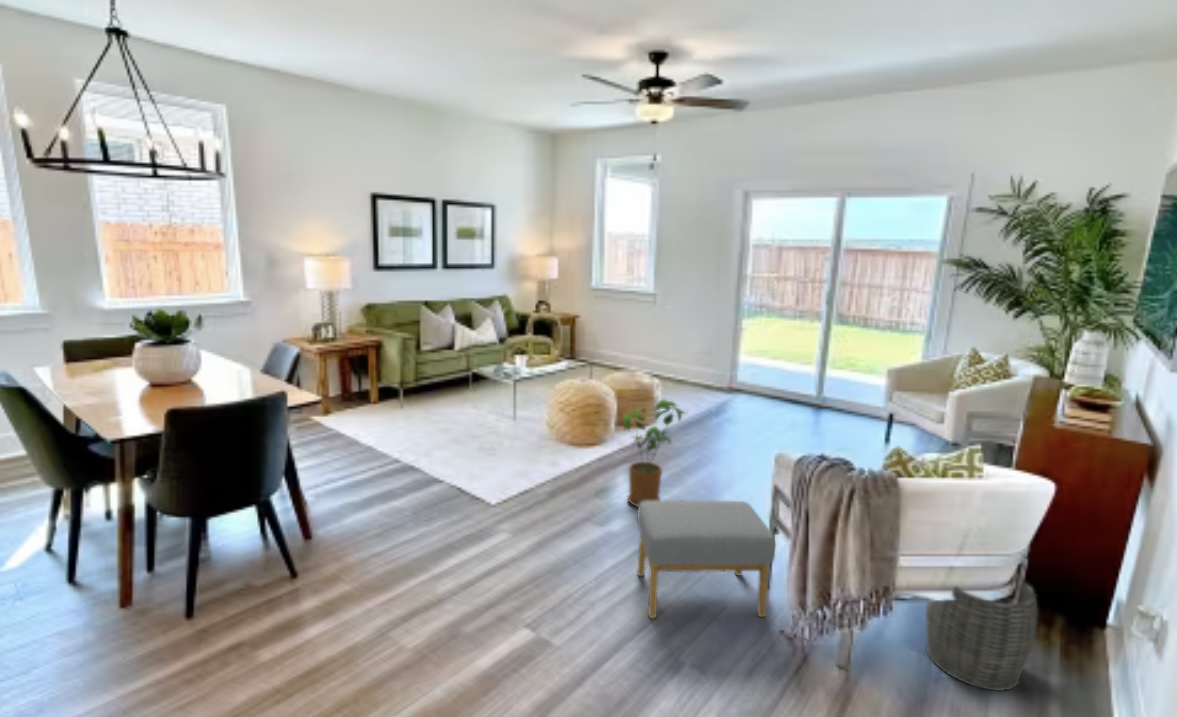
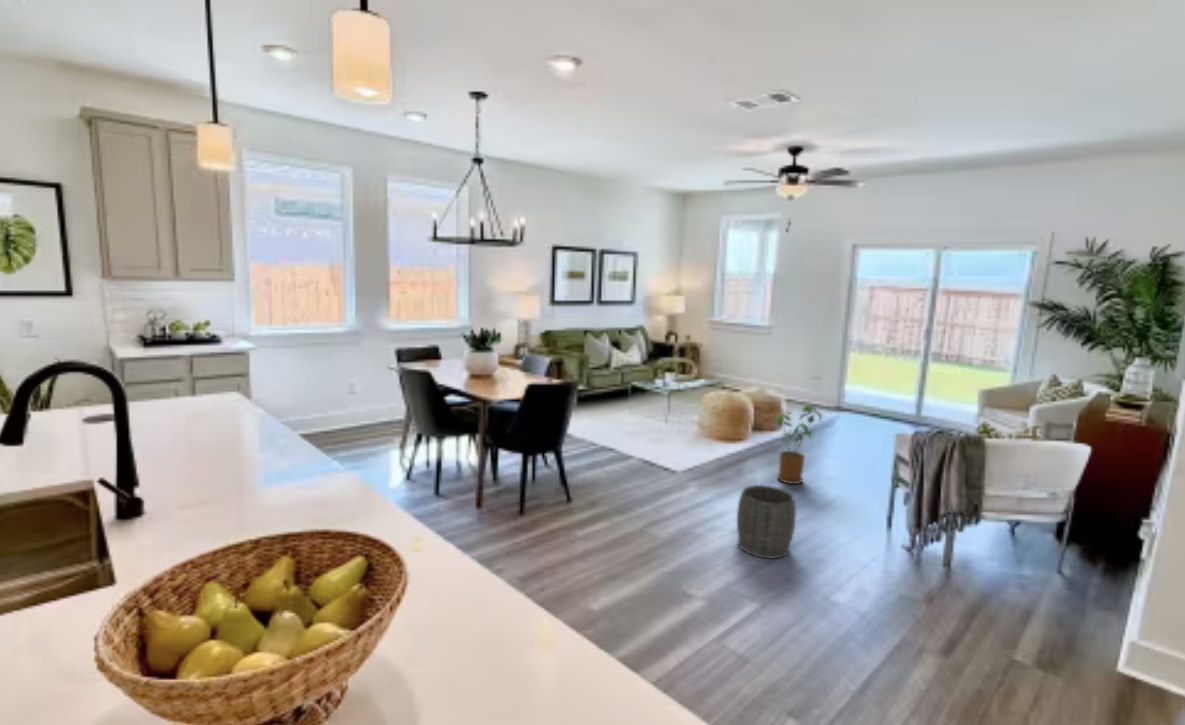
footstool: present [637,500,776,618] -> none [799,470,904,547]
woven basket: present [926,579,1037,691] -> present [737,485,796,558]

